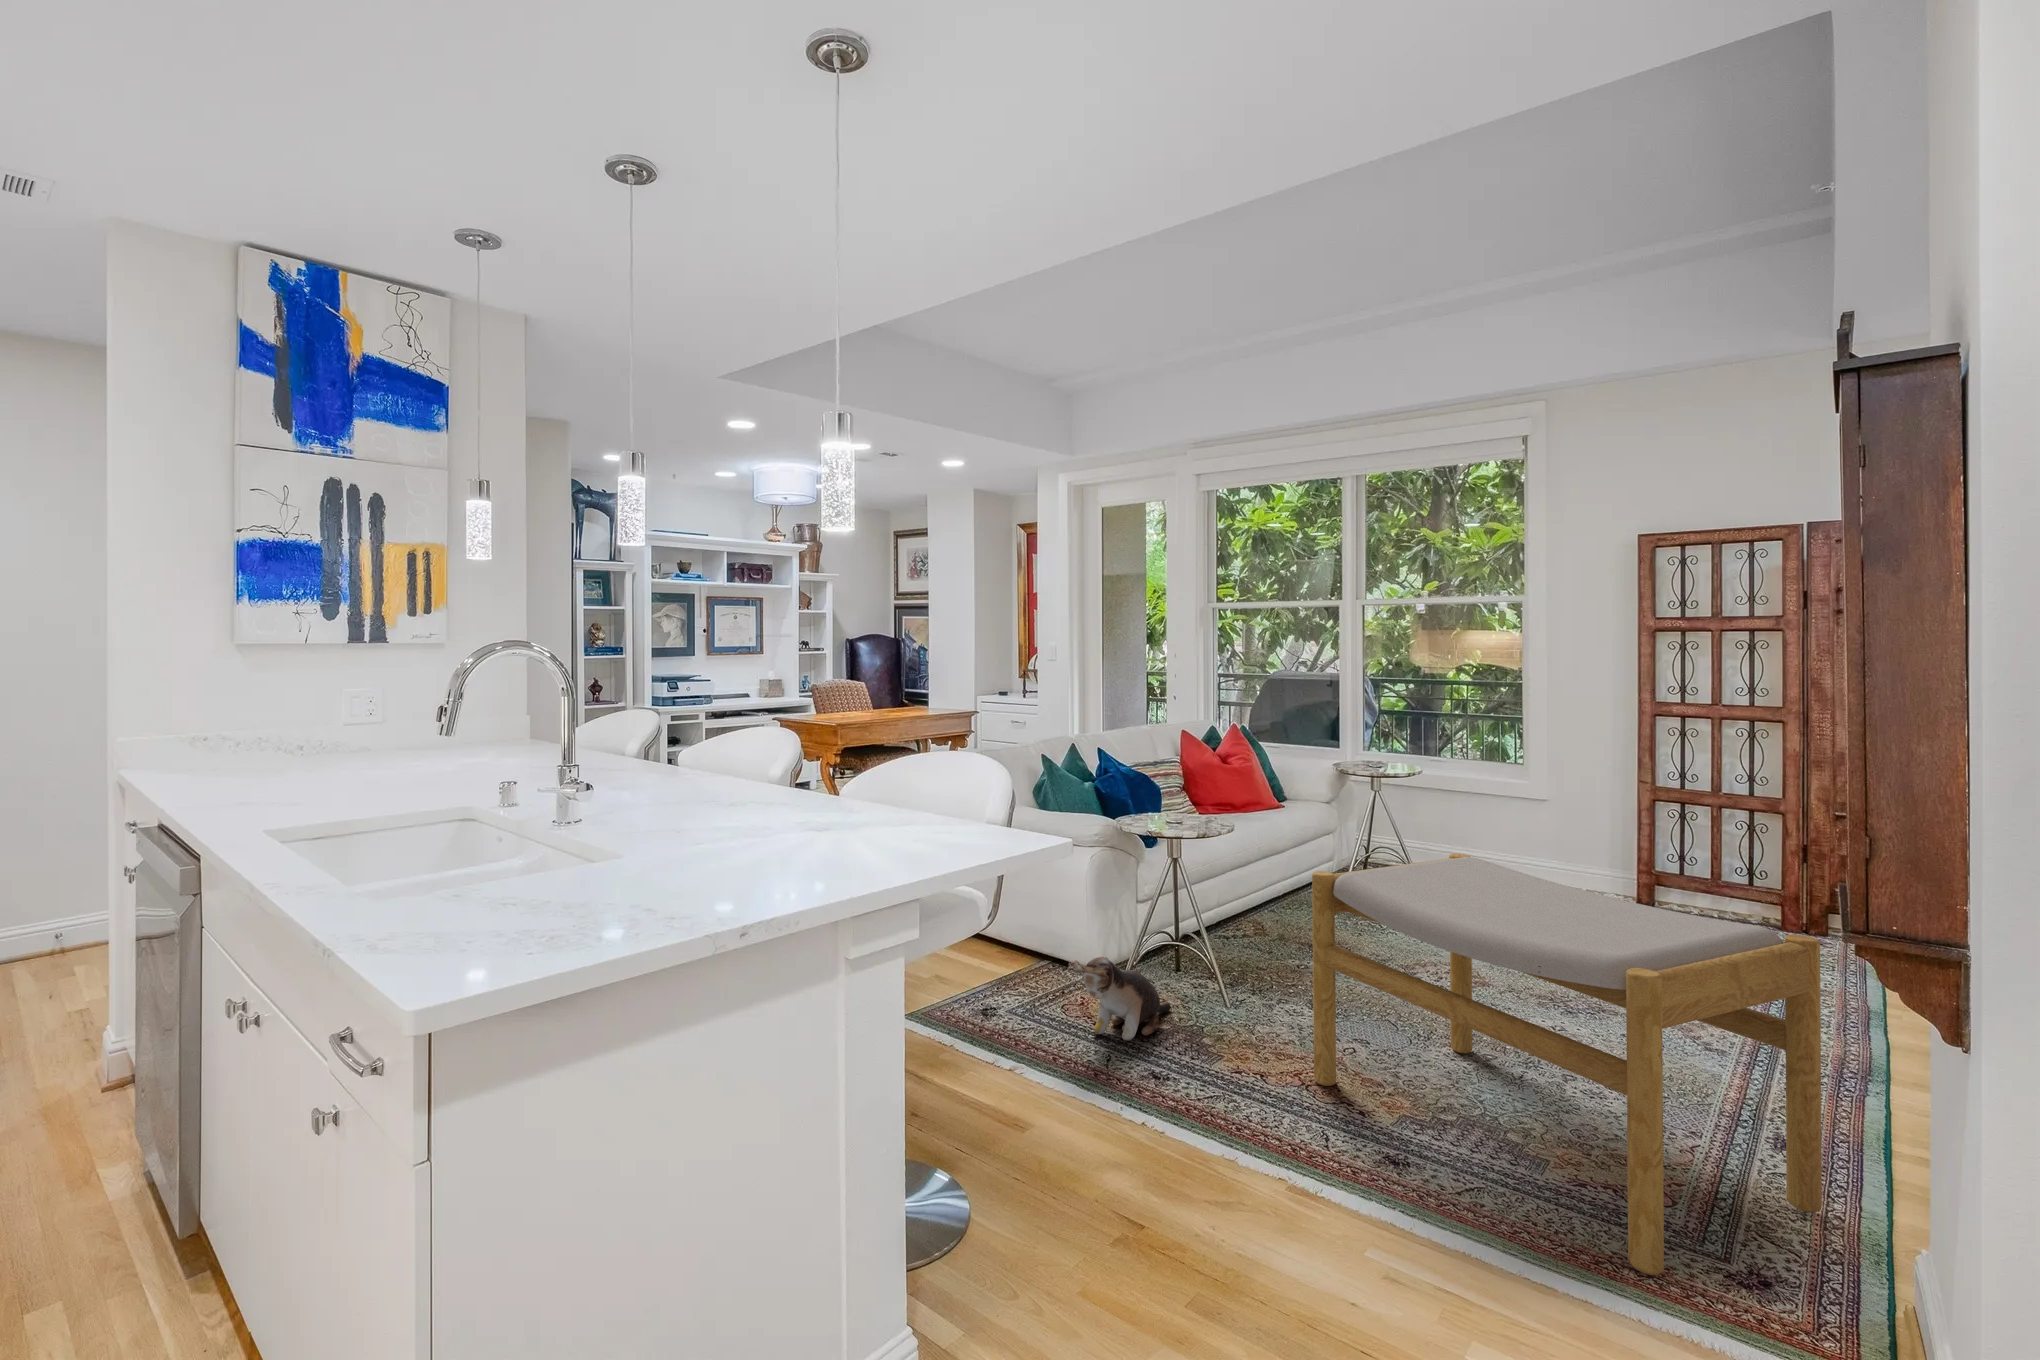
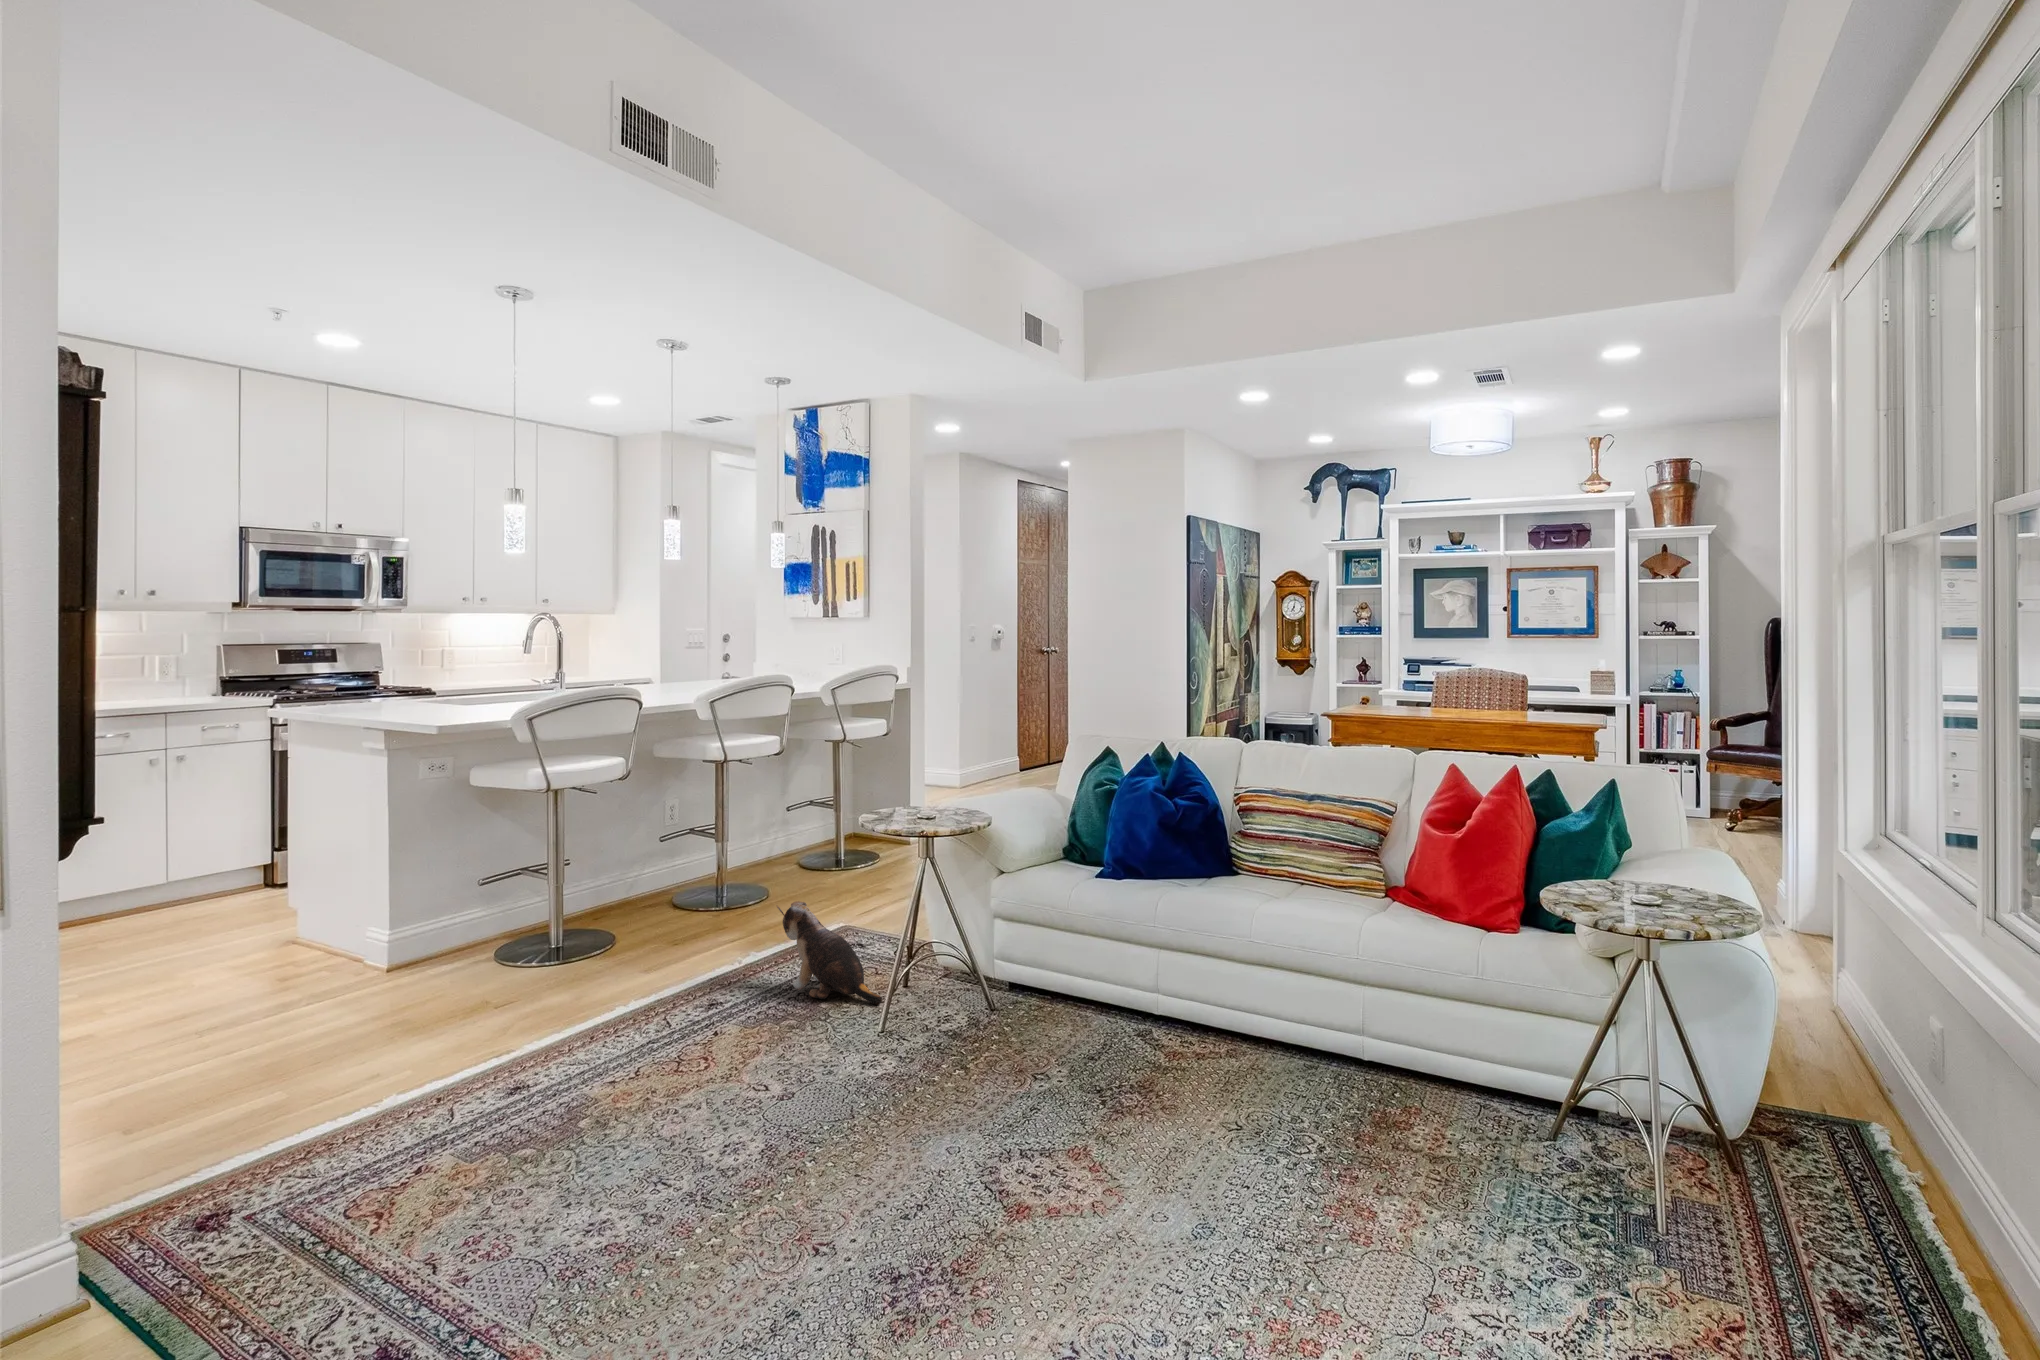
footstool: present [1312,853,1822,1275] -> none [238,852,764,1307]

